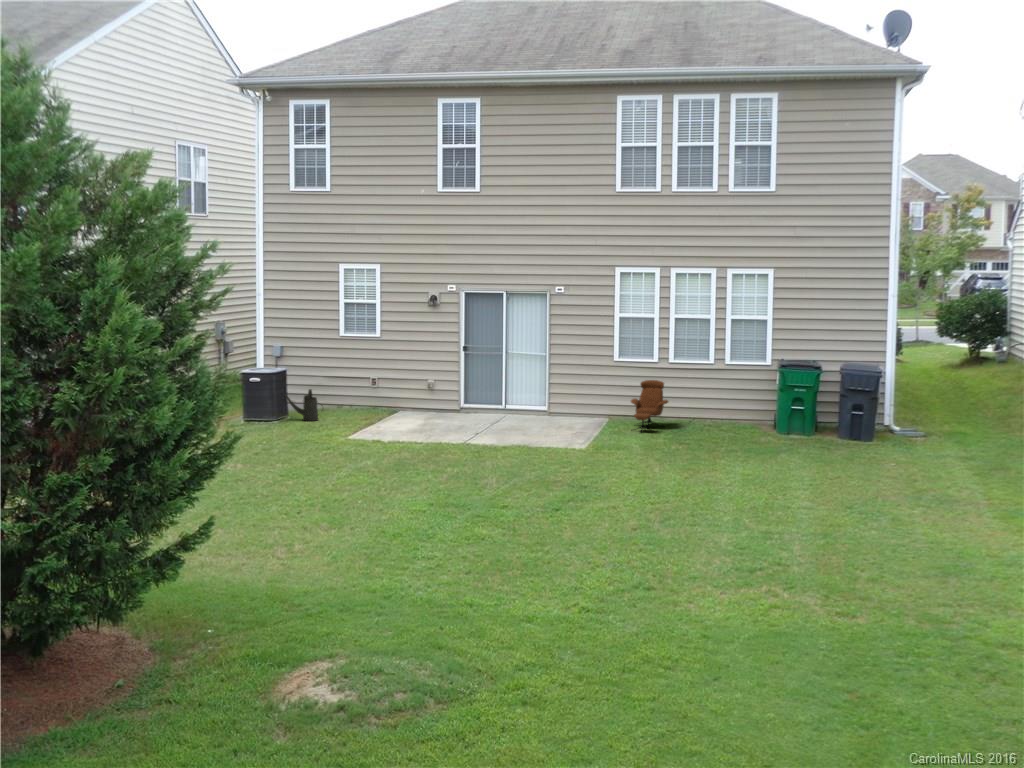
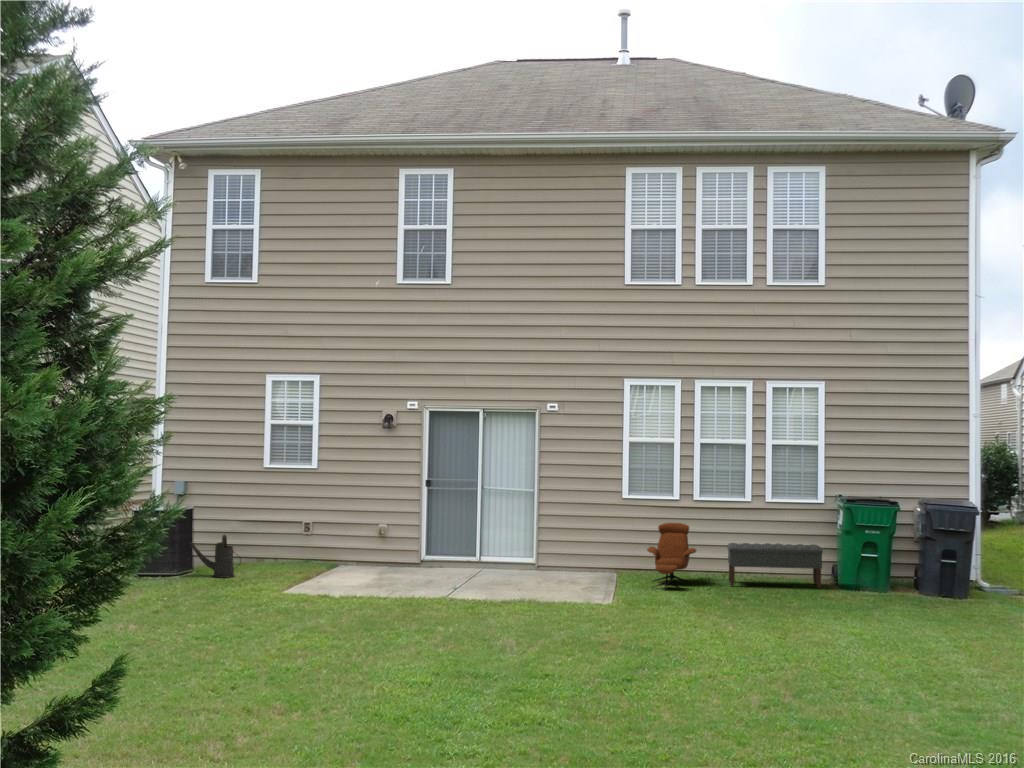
bench: none [693,396,765,432] -> present [727,543,823,589]

